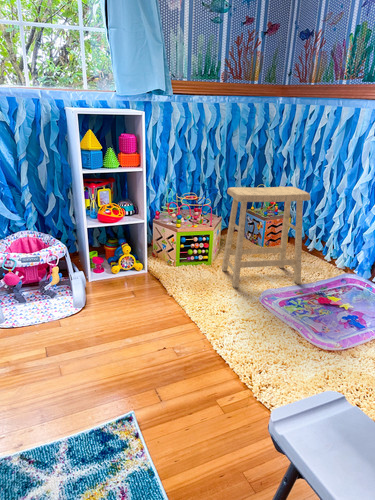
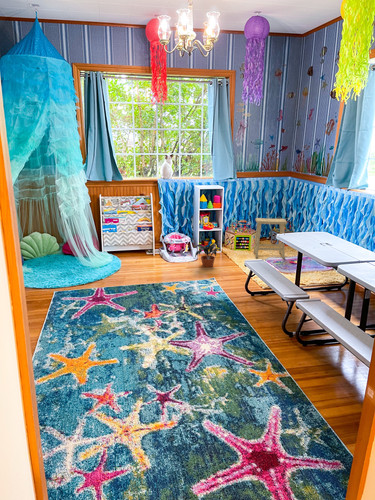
potted plant: none [63,268,149,345] -> present [195,243,220,267]

